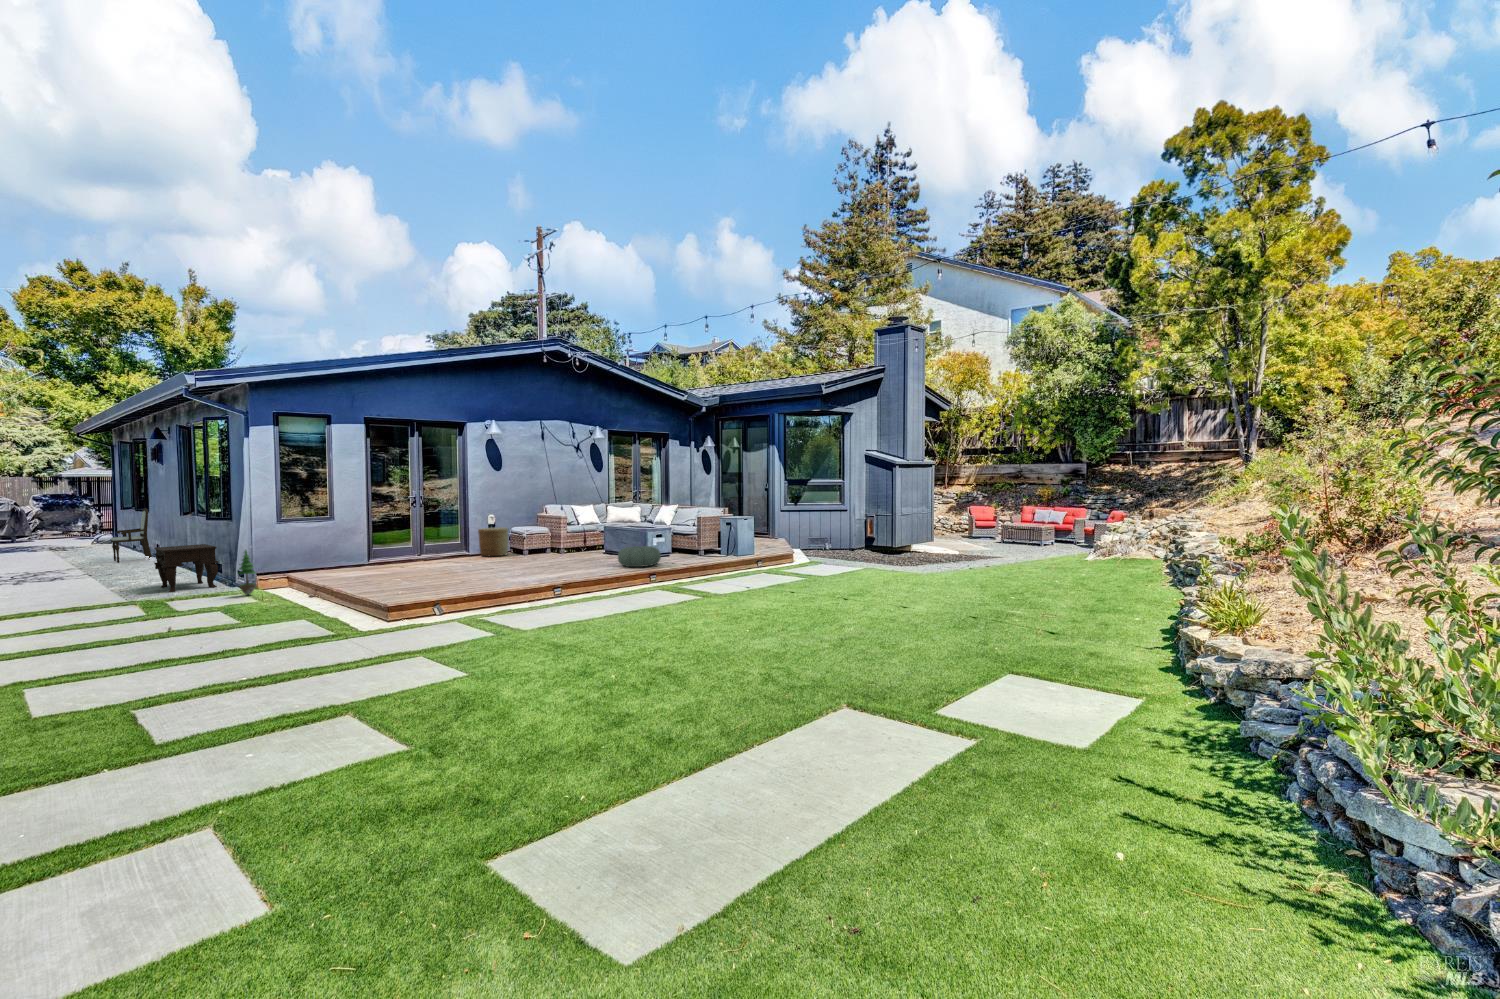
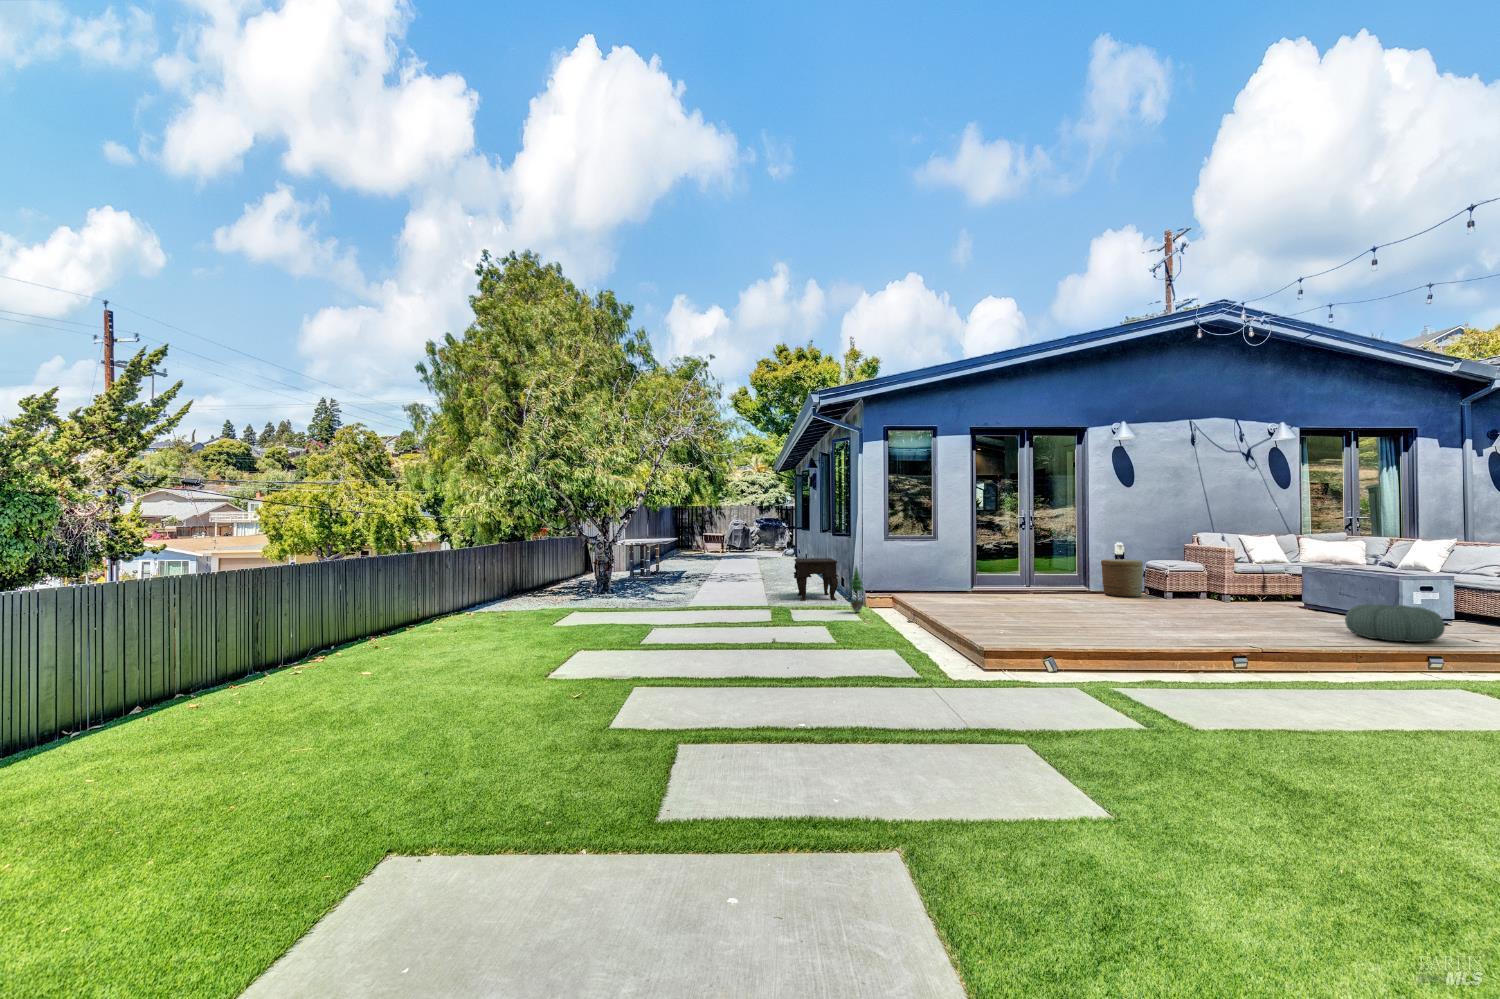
armchair: present [111,508,152,563] -> none [780,525,806,570]

